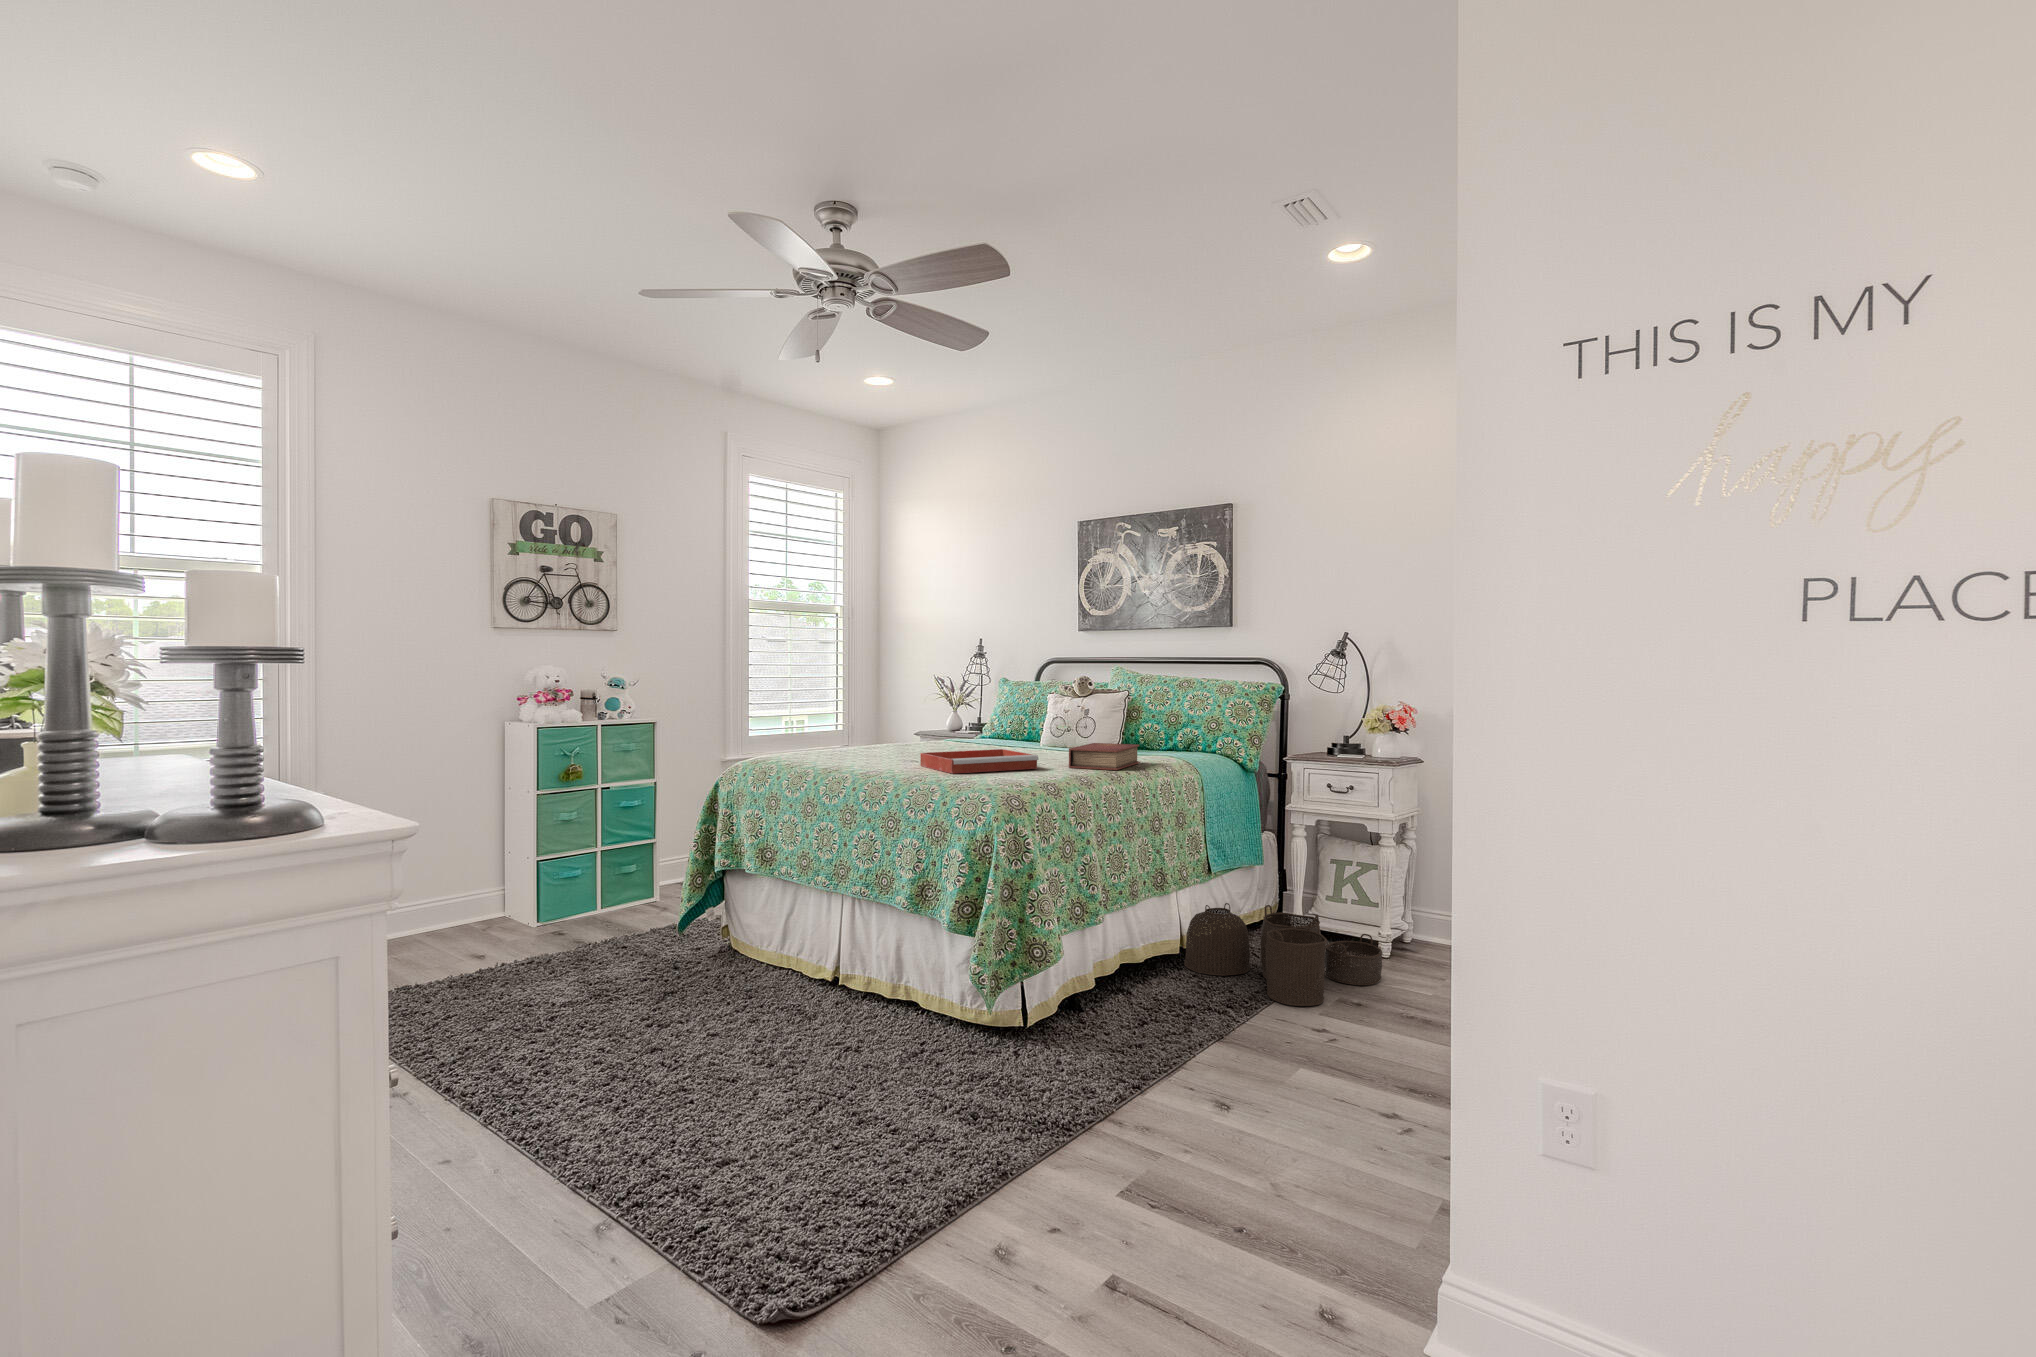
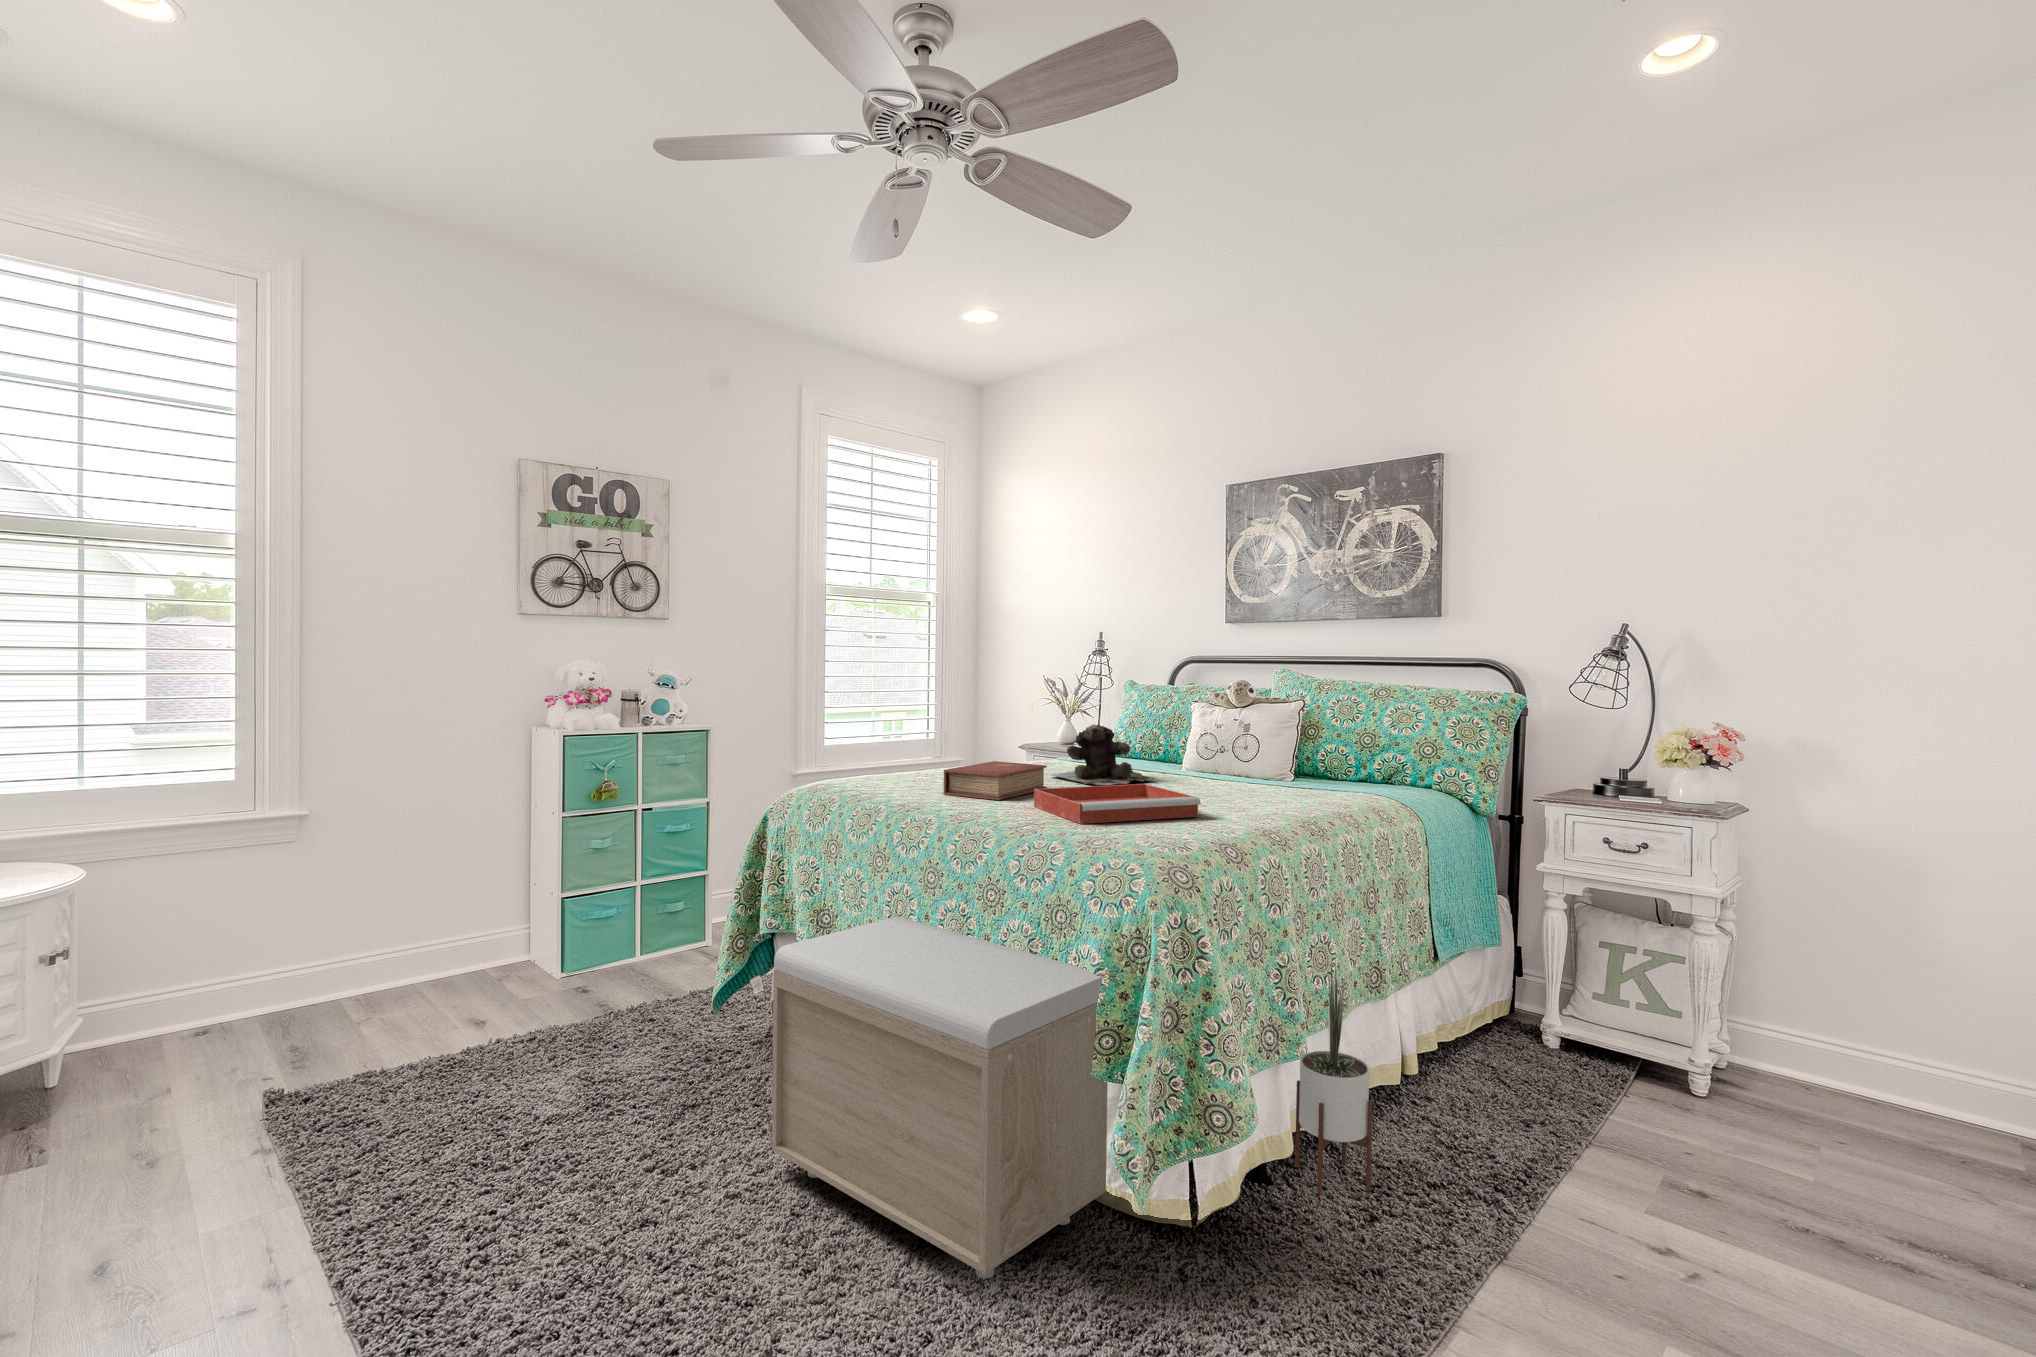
teddy bear: none [935,709,1016,753] -> present [1051,724,1156,785]
book: present [1069,743,1139,770] -> present [944,761,1047,800]
storage bench: none [734,845,973,1063] -> present [772,917,1108,1278]
potted plant: none [1101,857,1148,1015] -> present [1295,961,1373,1195]
woven basket: present [1184,903,1382,1006] -> none [1402,1013,1719,1196]

